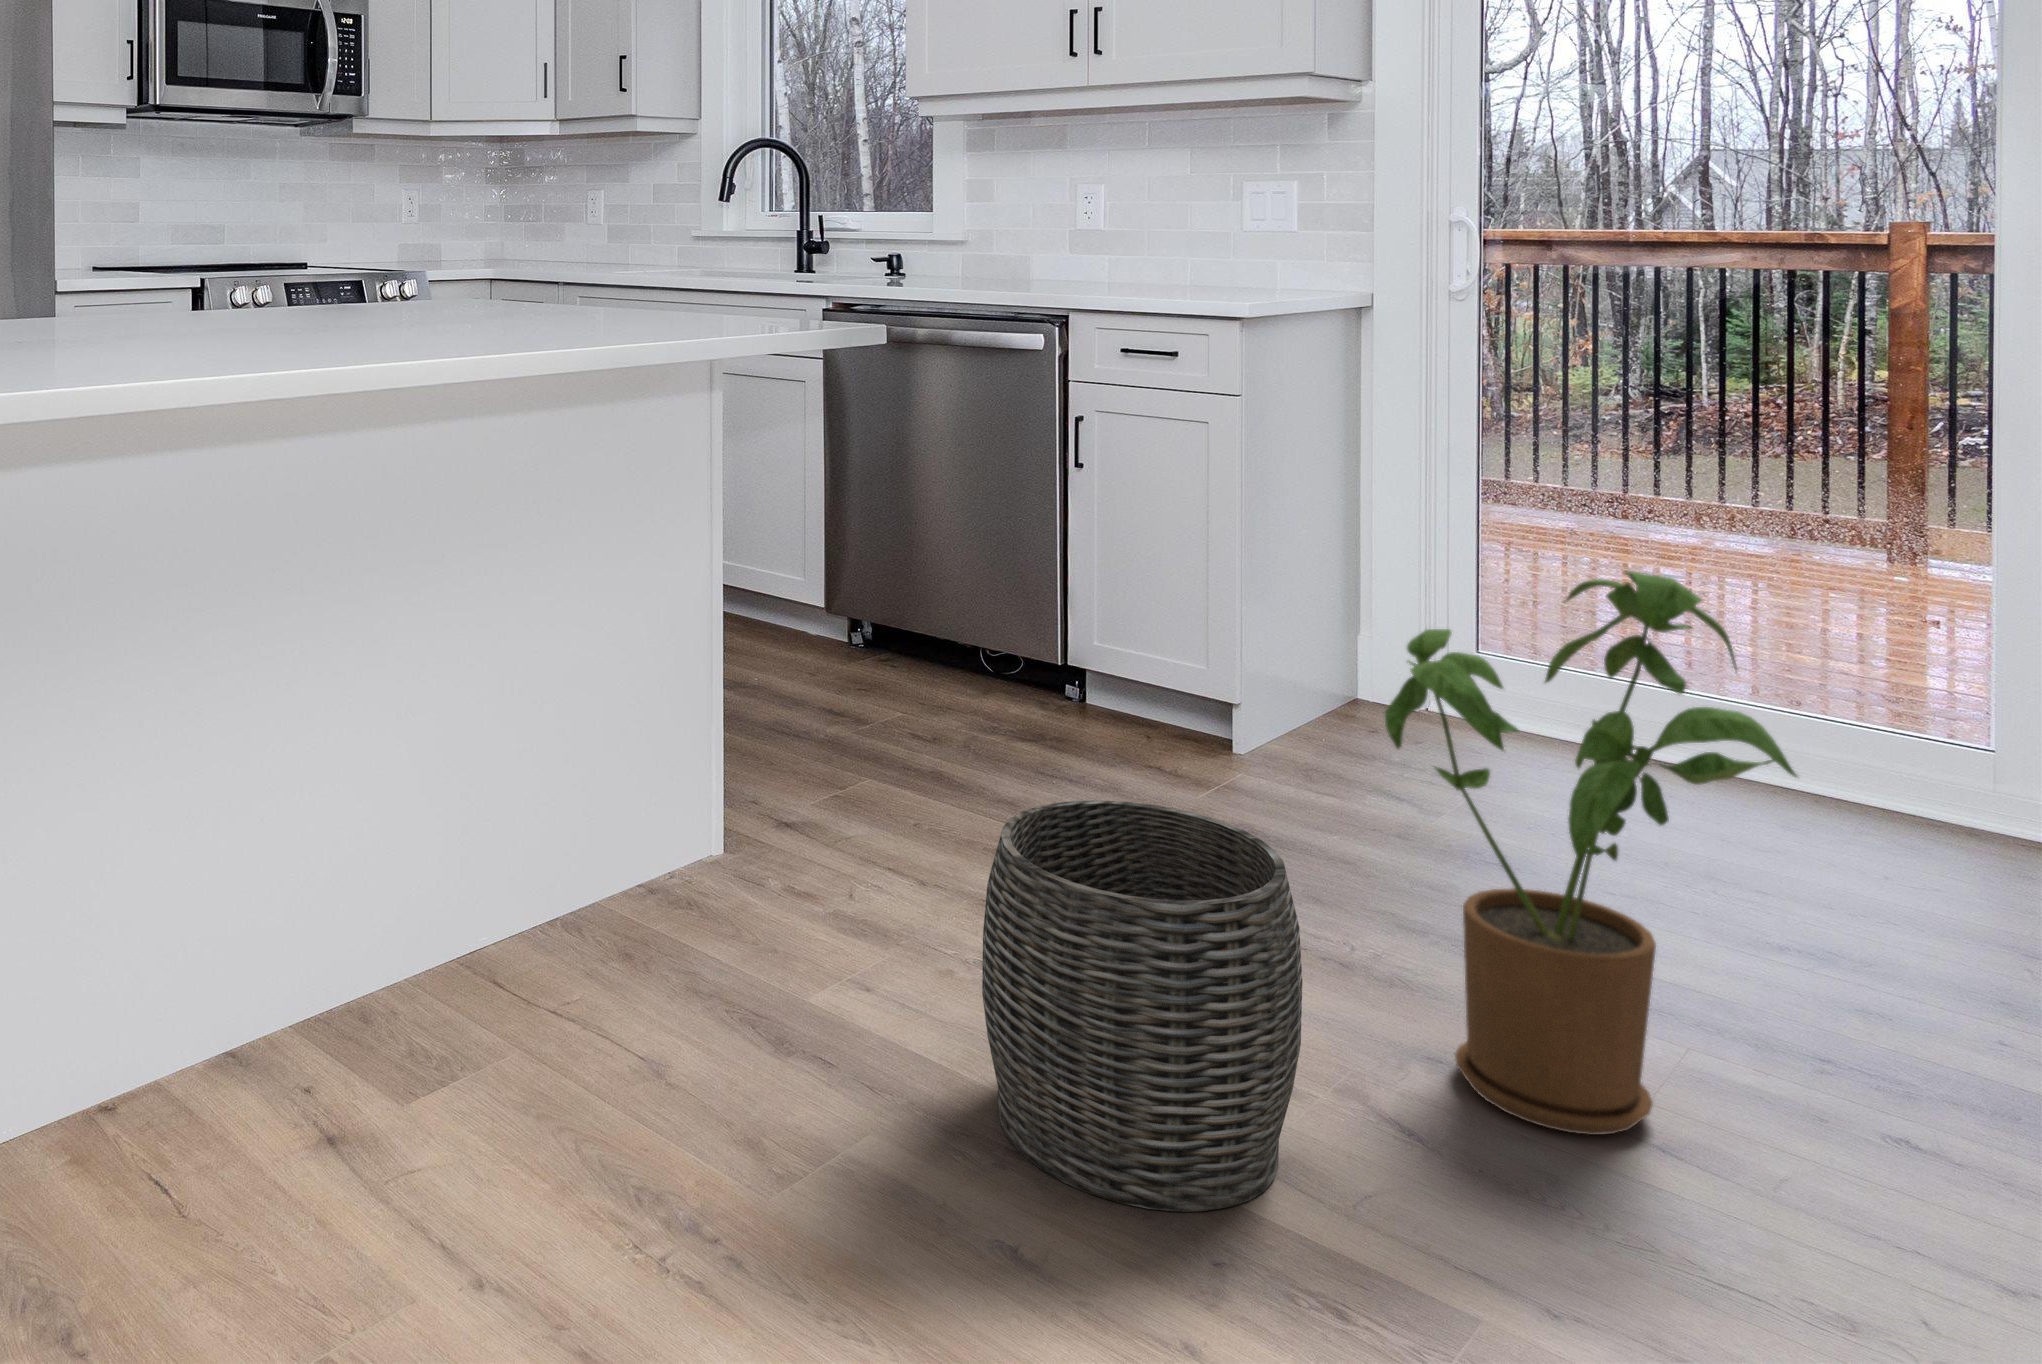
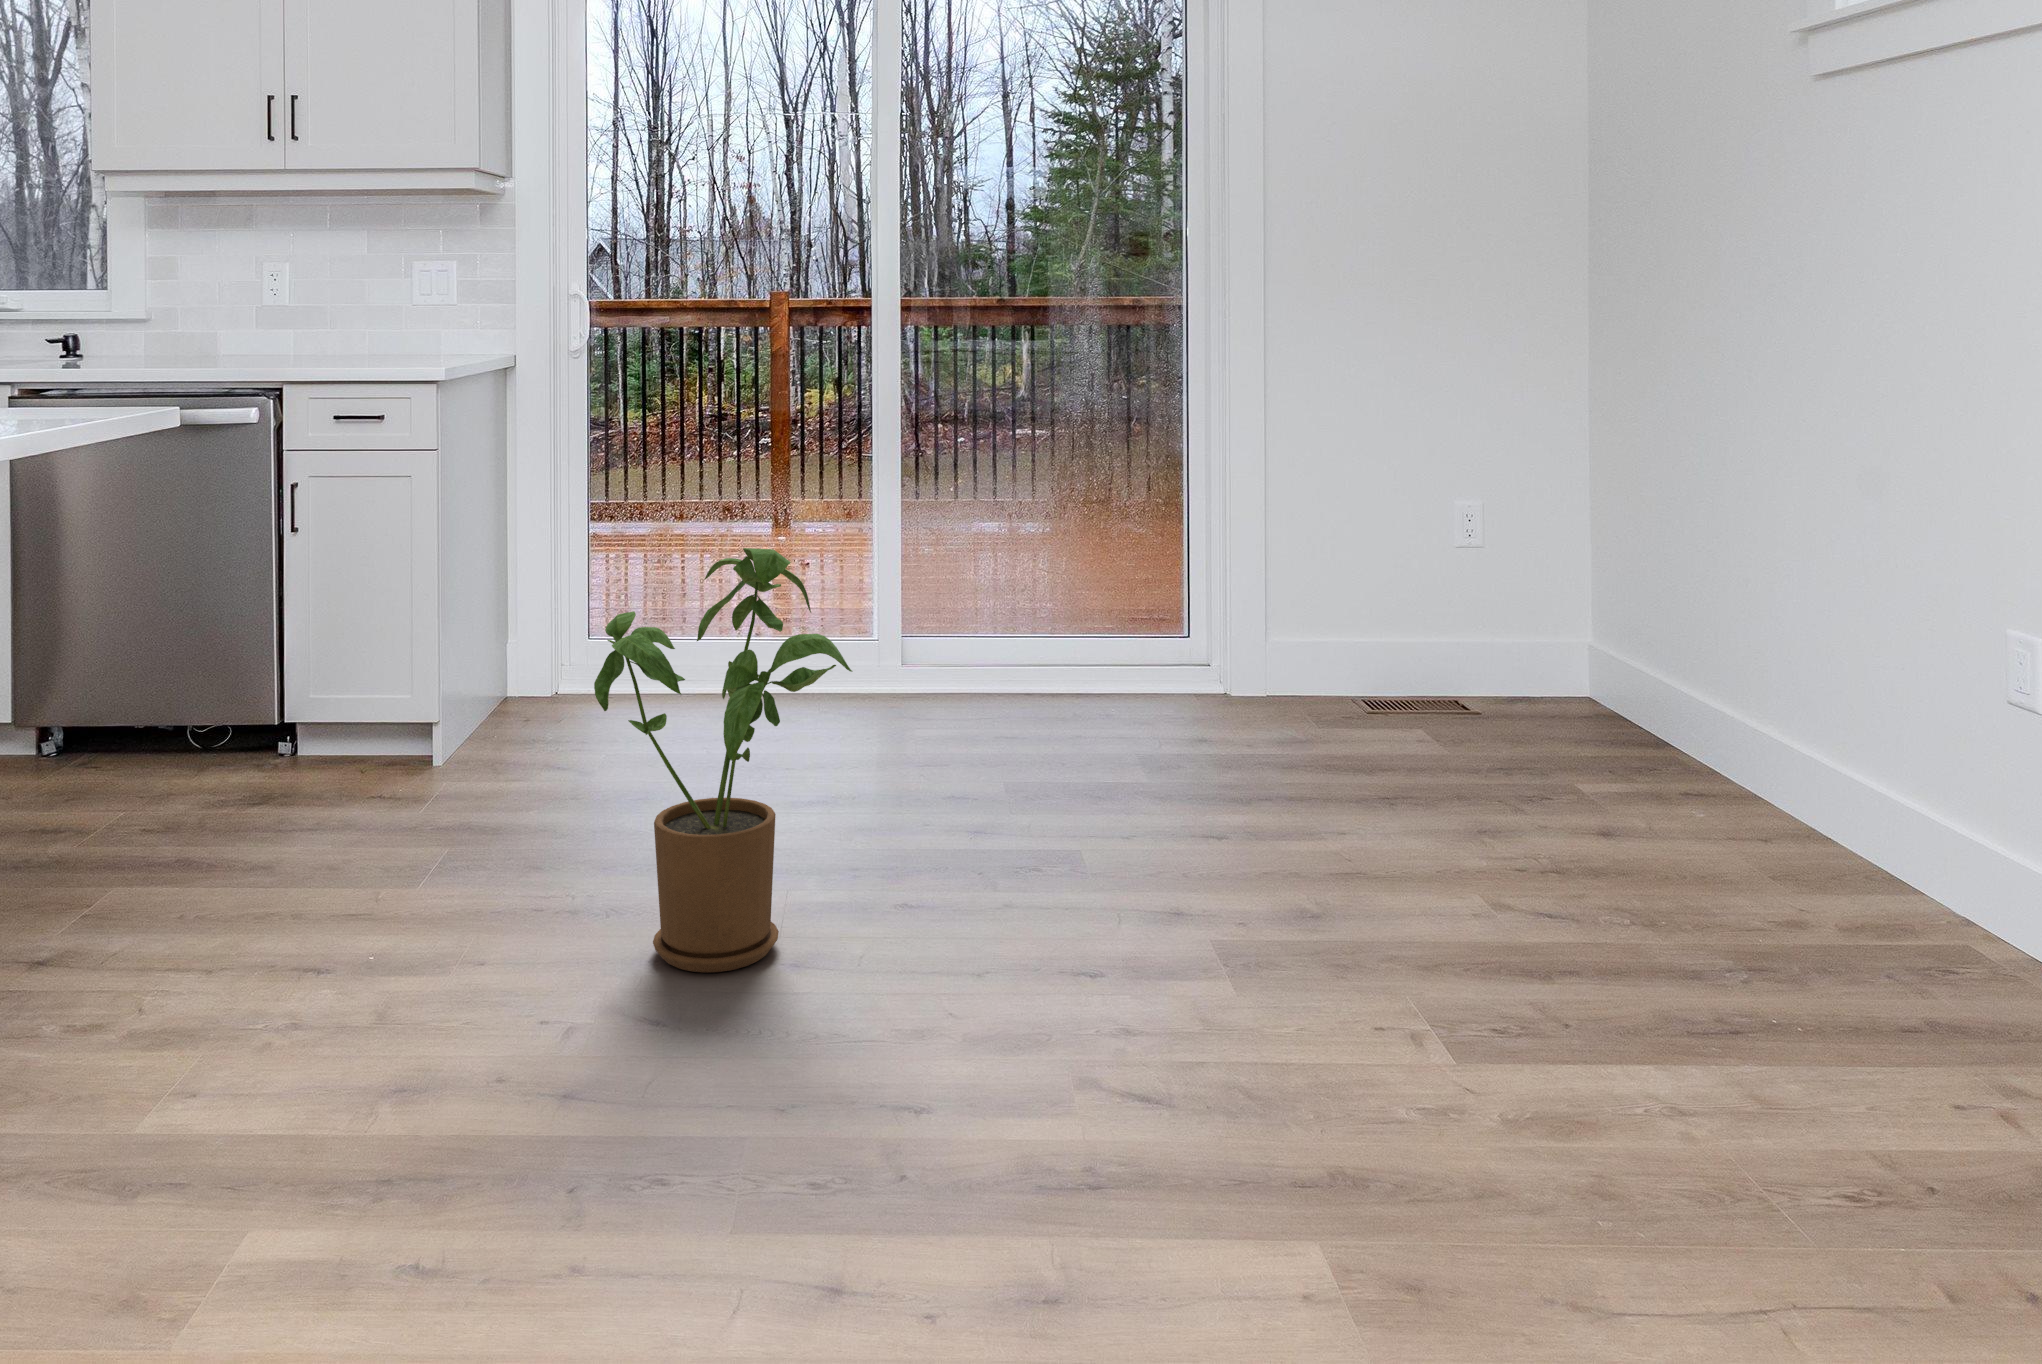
woven basket: present [982,800,1302,1211] -> none [287,797,559,1148]

